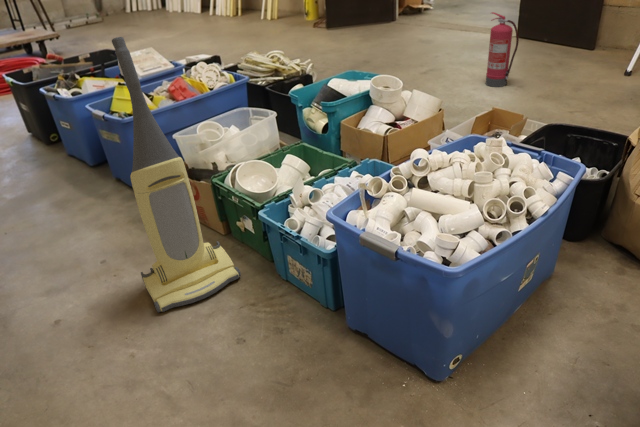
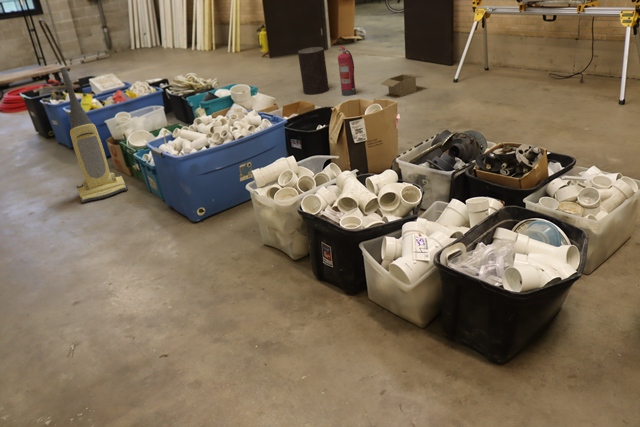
stool: none [421,14,461,83] -> present [298,47,329,95]
cardboard box: none [557,58,612,91] -> present [381,74,422,96]

